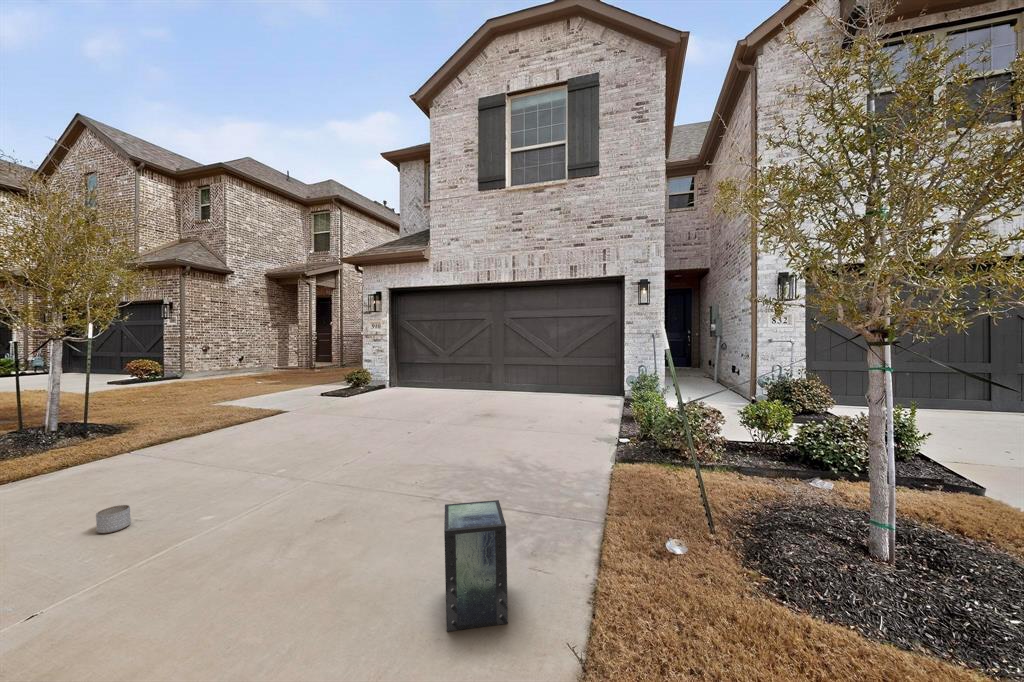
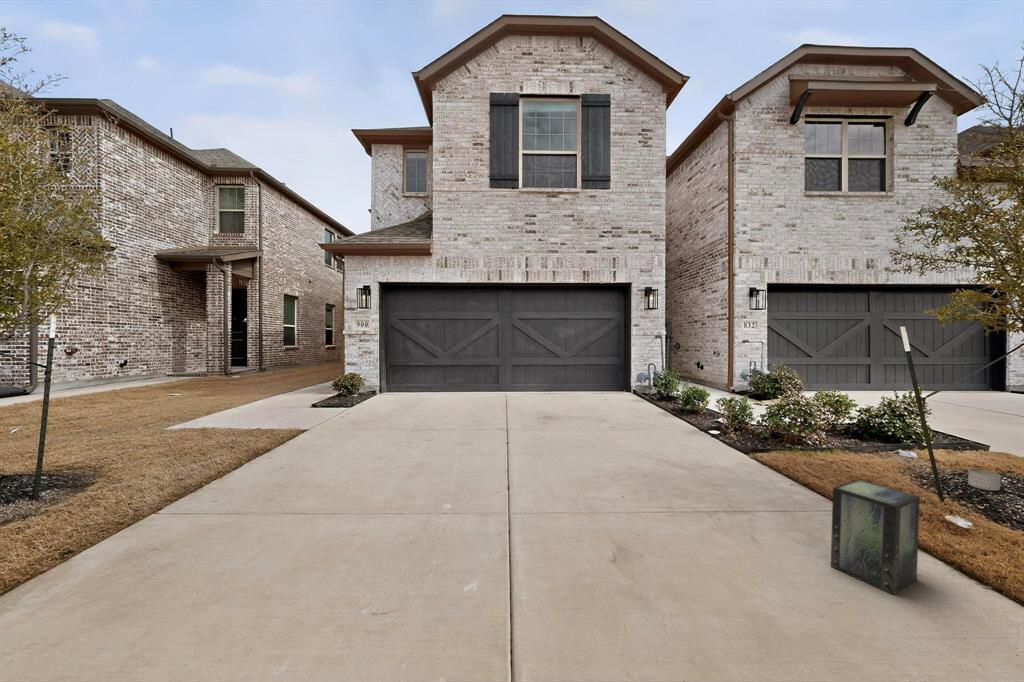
planter: present [96,505,131,533] -> present [968,468,1000,491]

